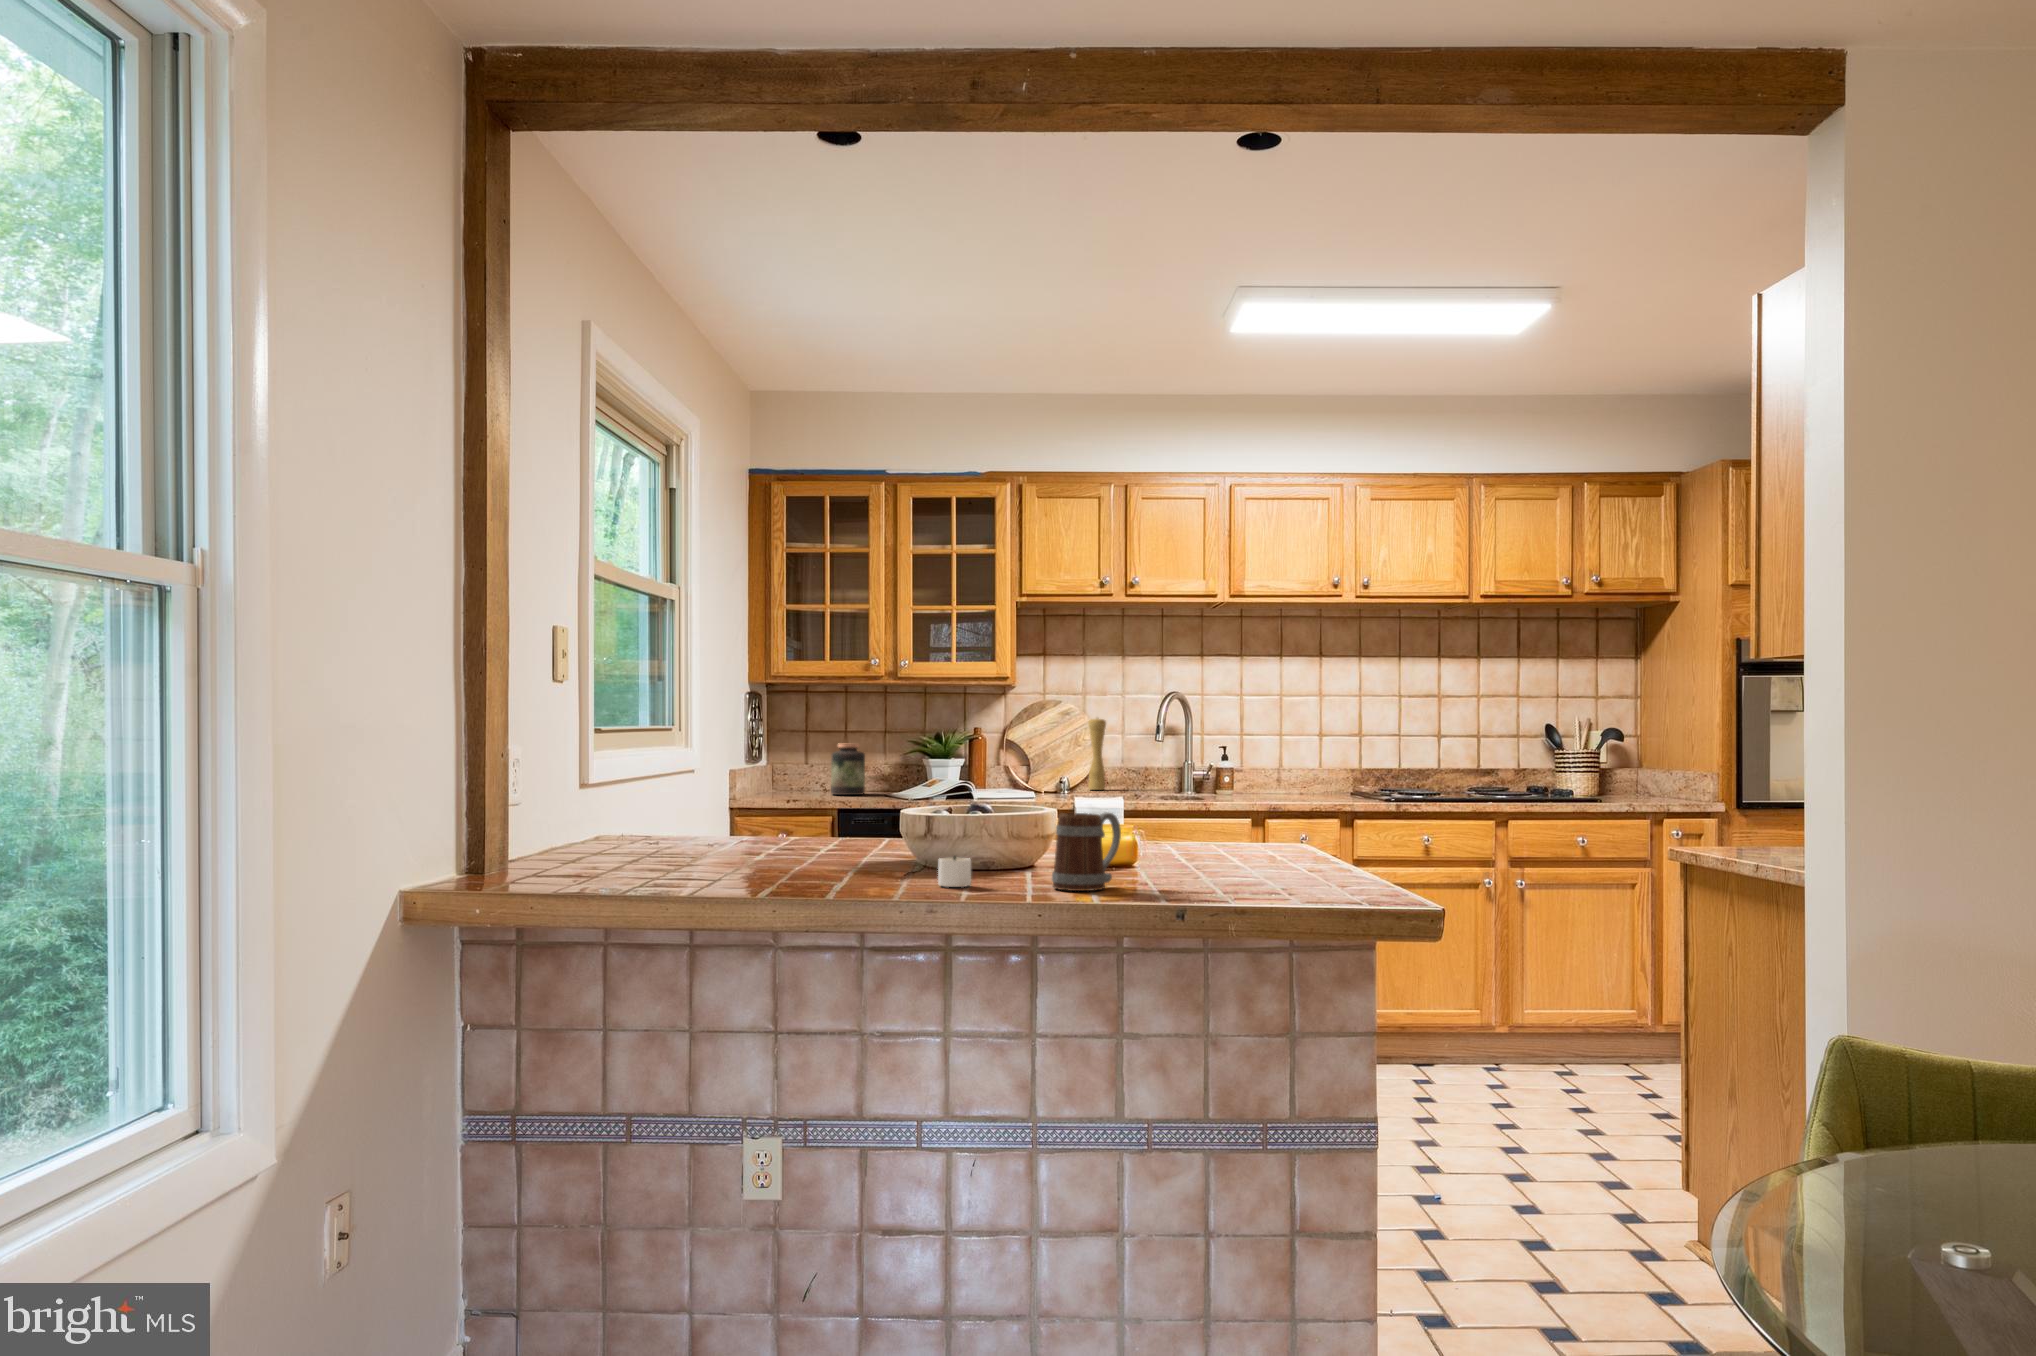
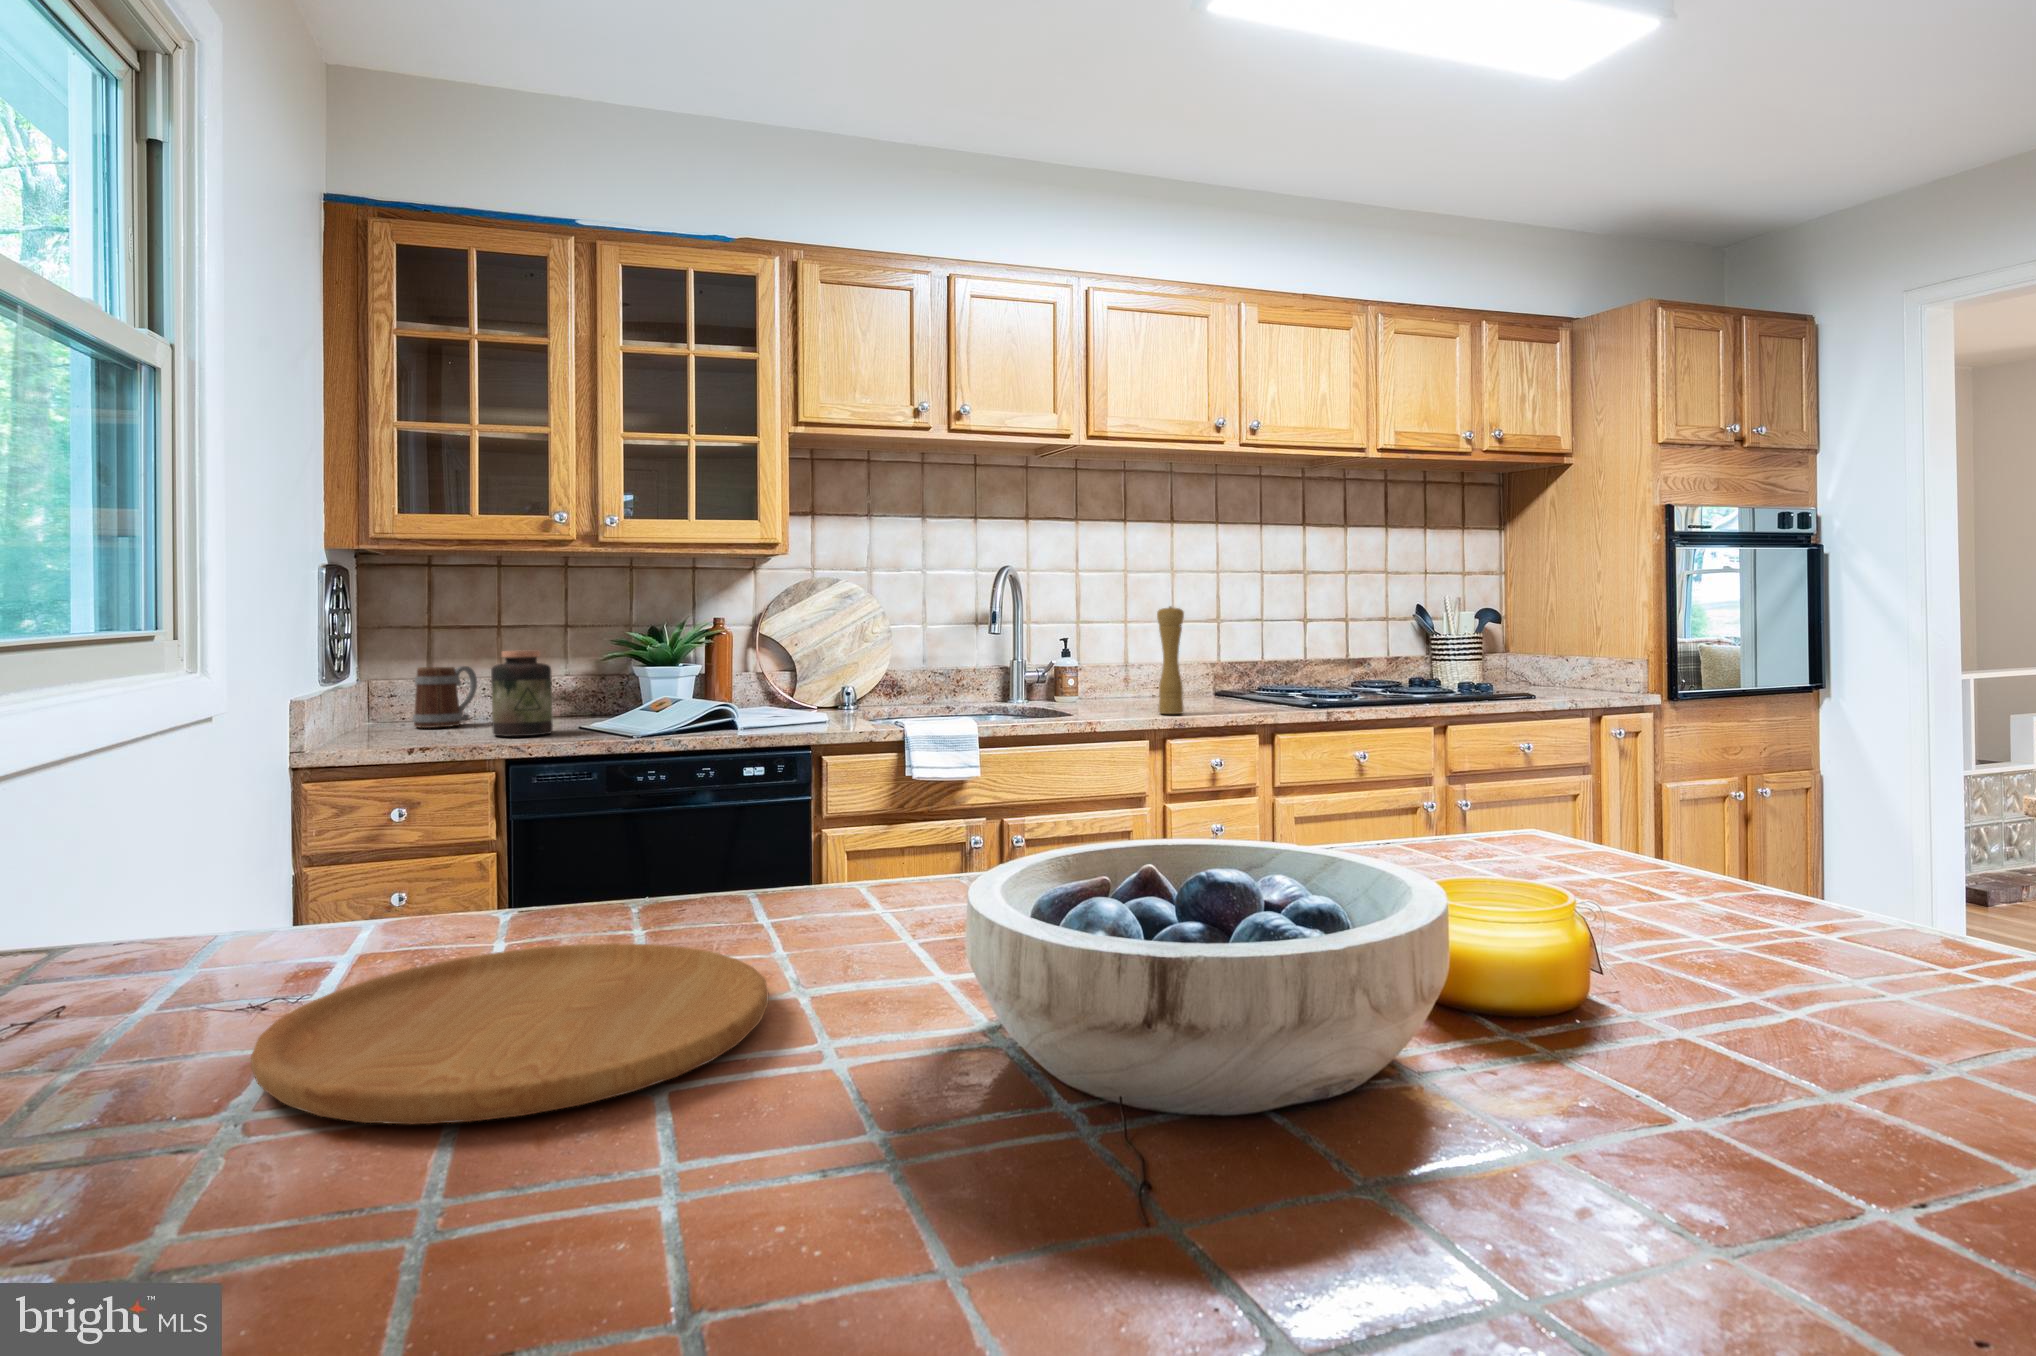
pepper mill: present [1088,718,1106,790] -> present [1157,606,1184,714]
mug: present [1052,813,1121,891] -> present [413,666,477,728]
cutting board: none [707,846,858,868] -> present [251,943,769,1124]
candle: present [938,856,971,887] -> none [1279,1071,1454,1220]

